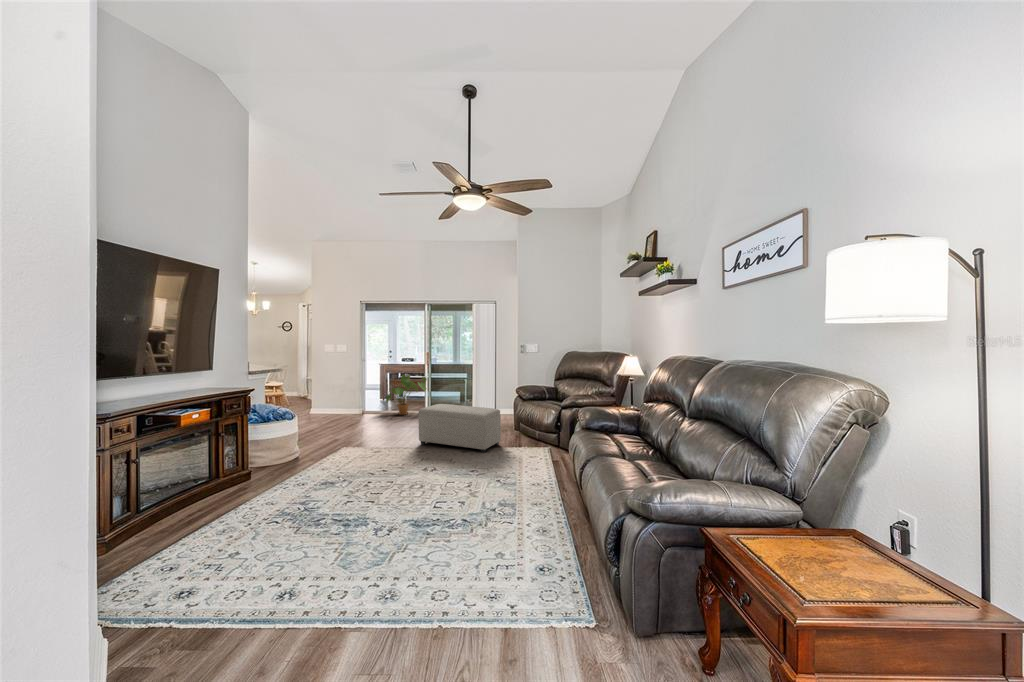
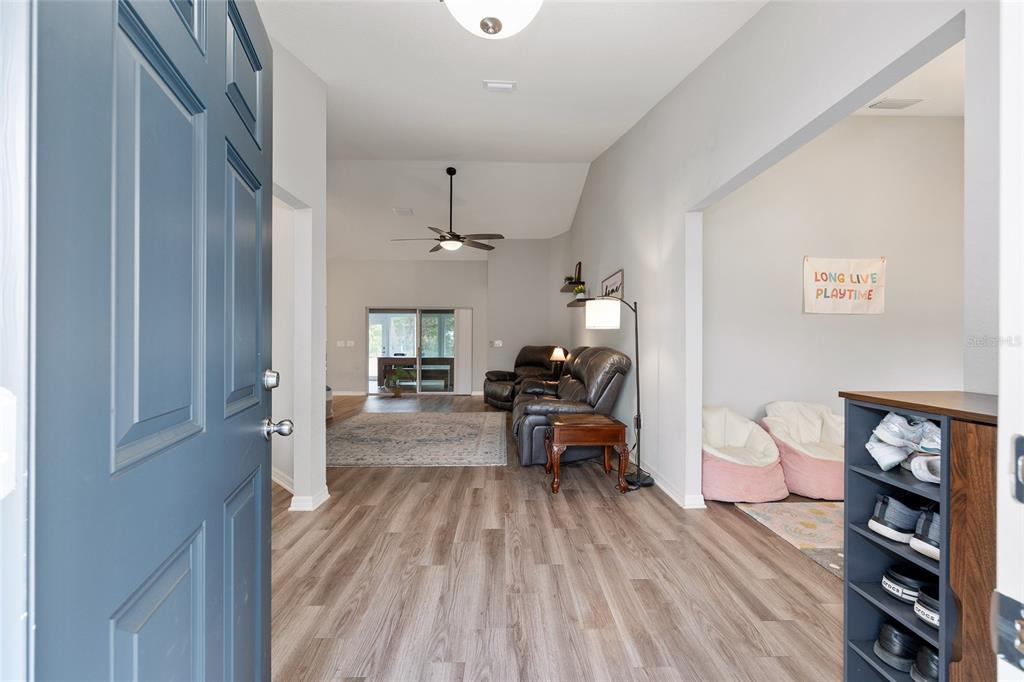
ottoman: present [419,404,501,453] -> none [413,384,472,417]

